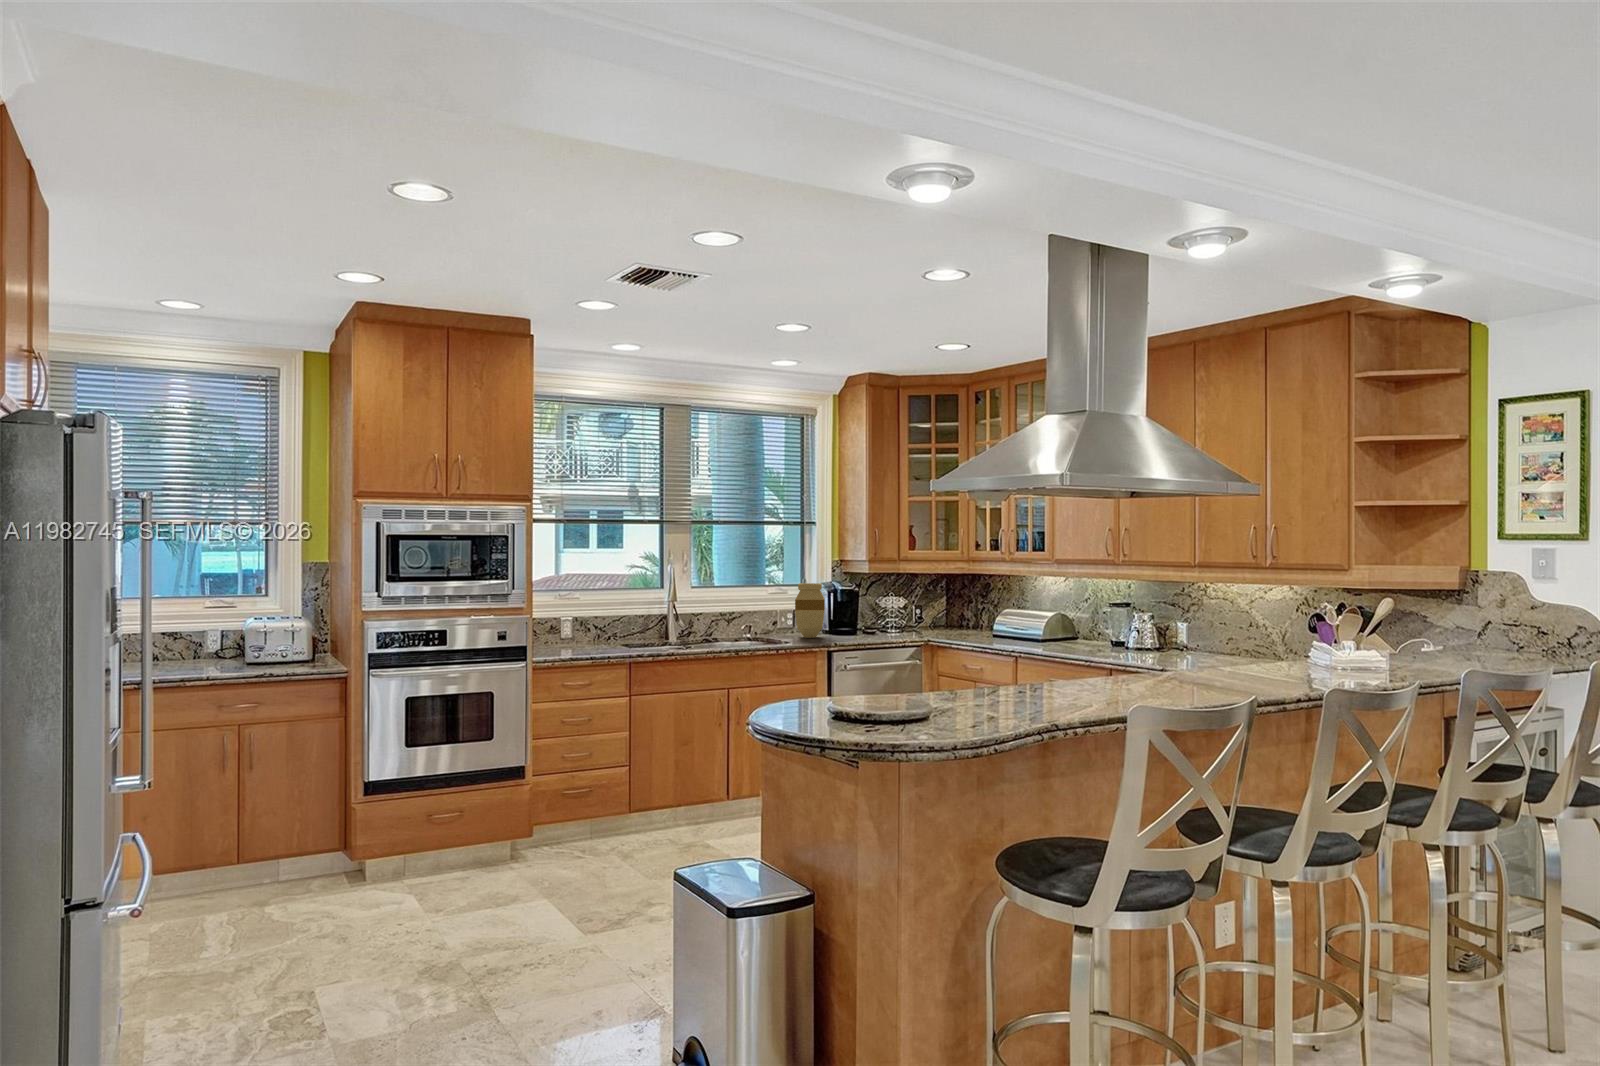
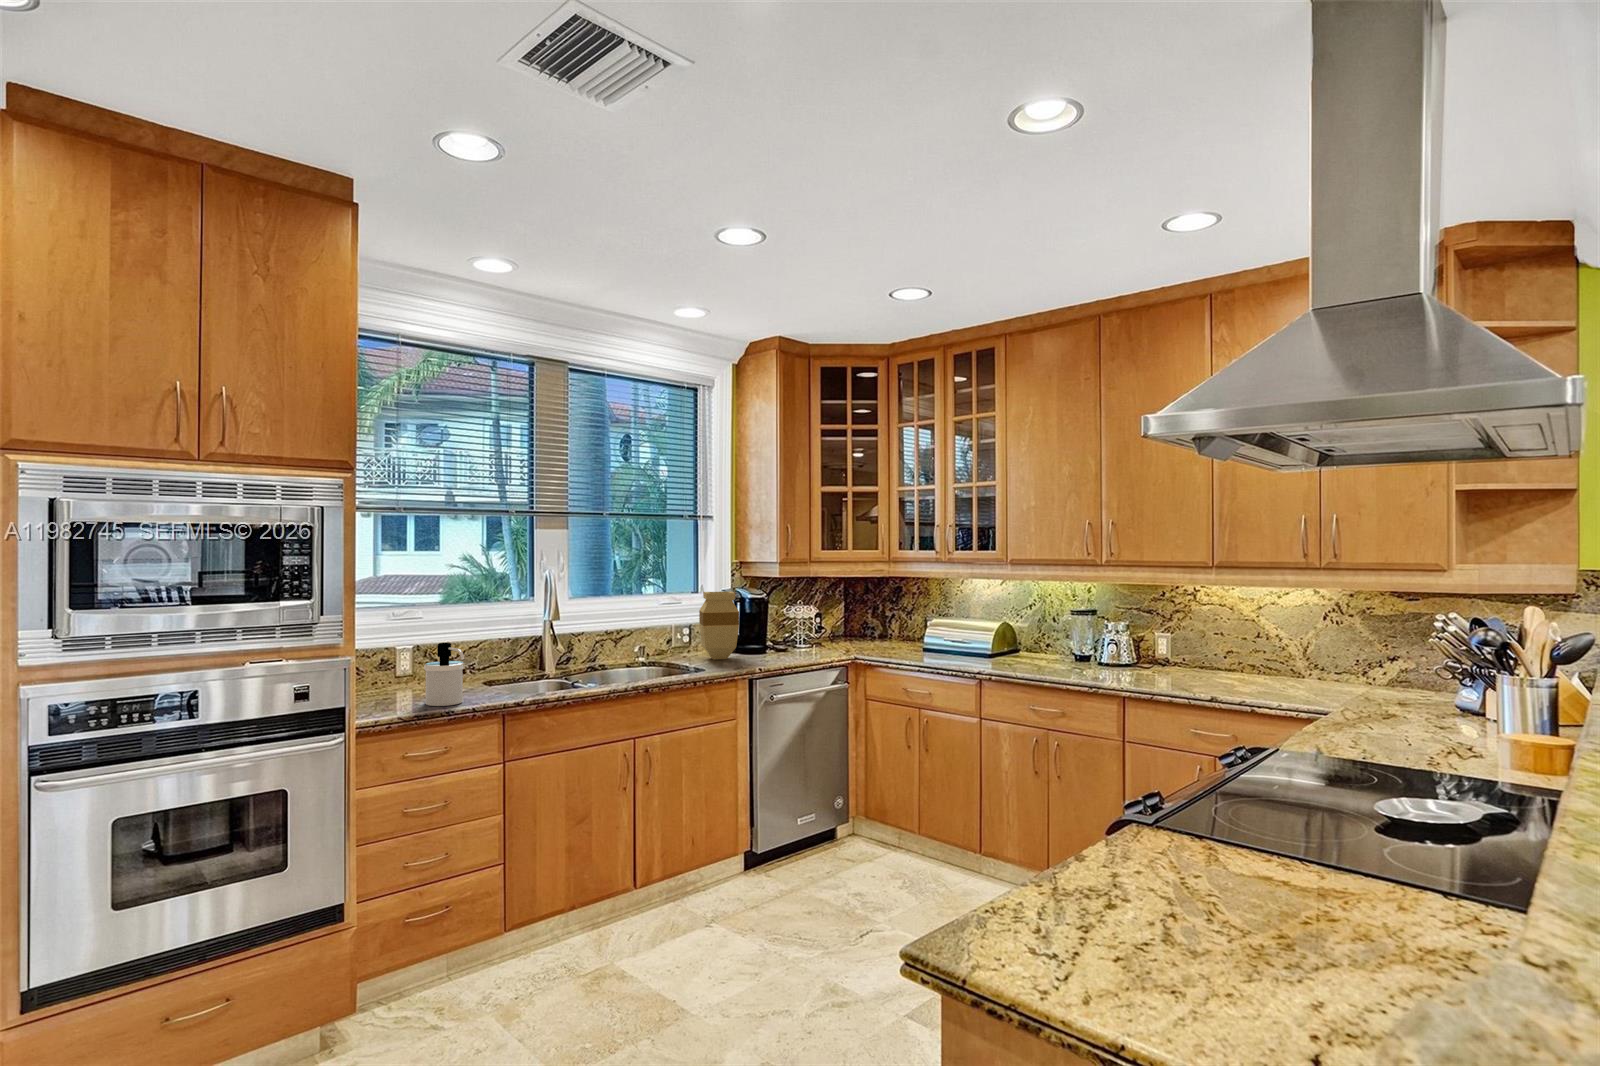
soap dispenser: none [579,613,604,655] -> present [424,643,465,706]

